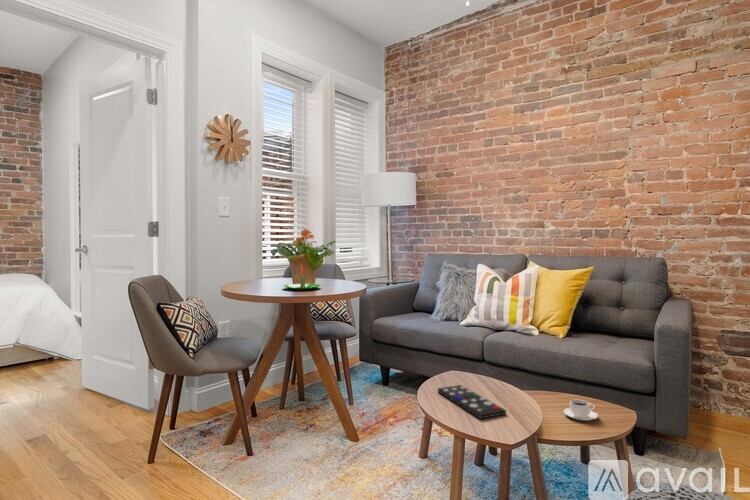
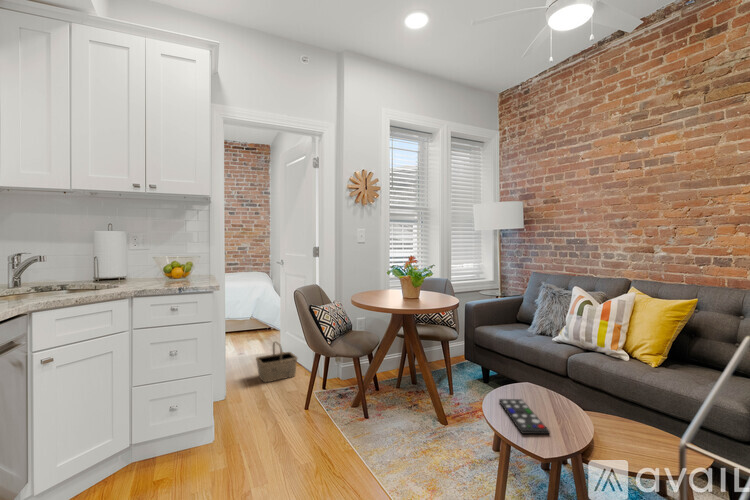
candle: present [284,264,321,290] -> none [392,283,421,304]
basket: none [51,365,126,429] -> present [256,342,297,382]
coffee cup: present [564,399,598,421] -> none [617,433,654,457]

